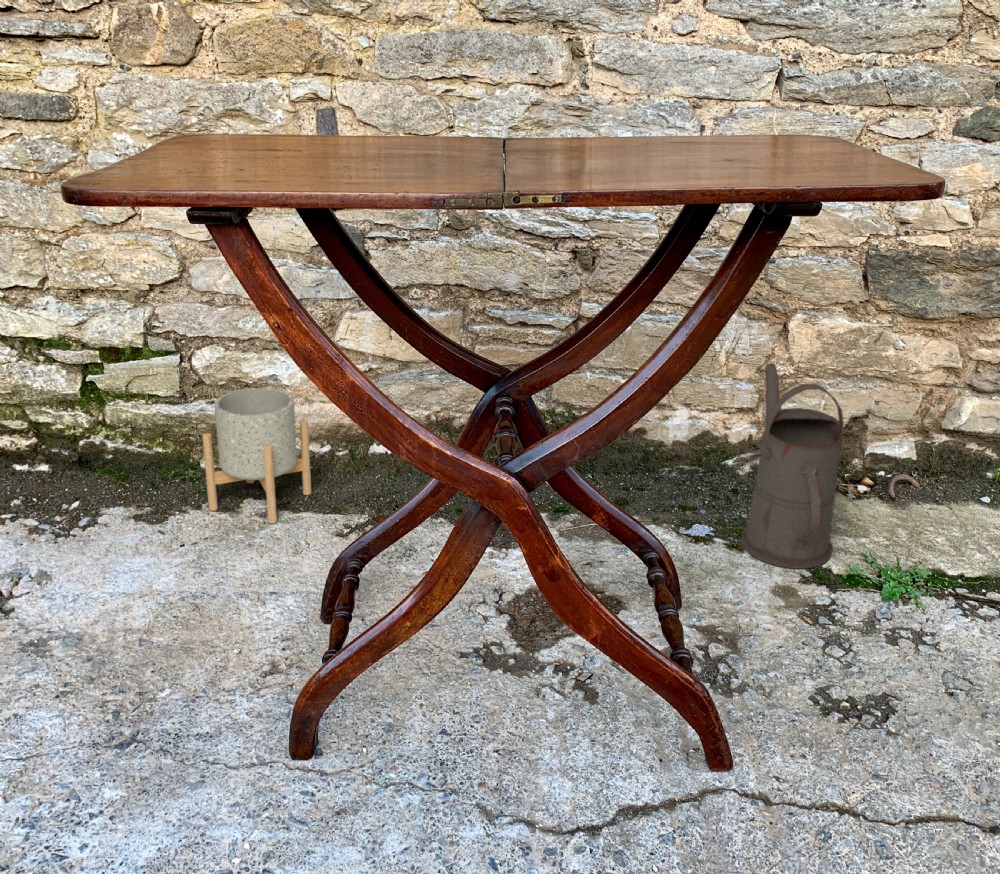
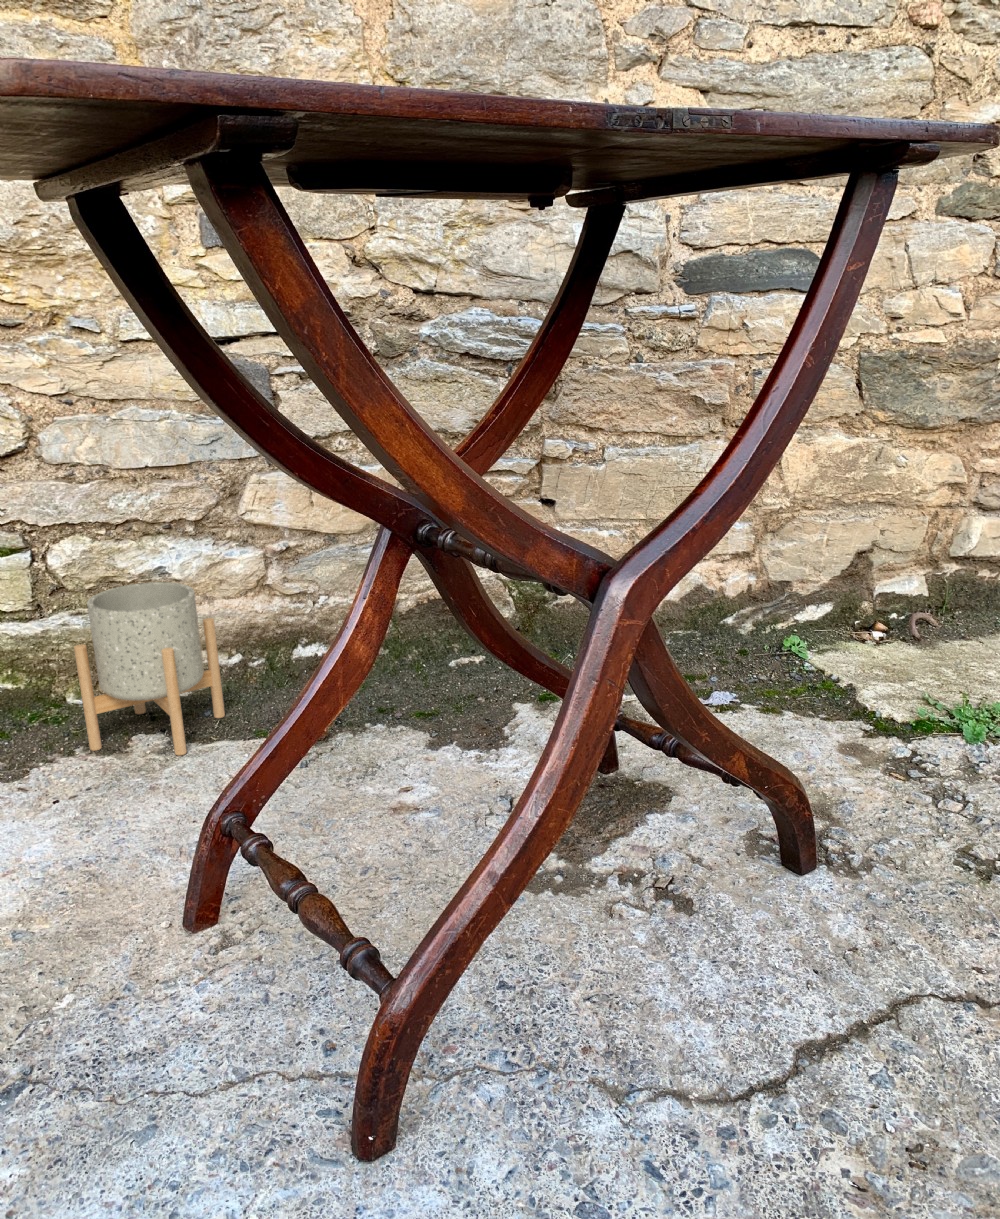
watering can: present [741,363,844,569] -> none [759,493,890,723]

